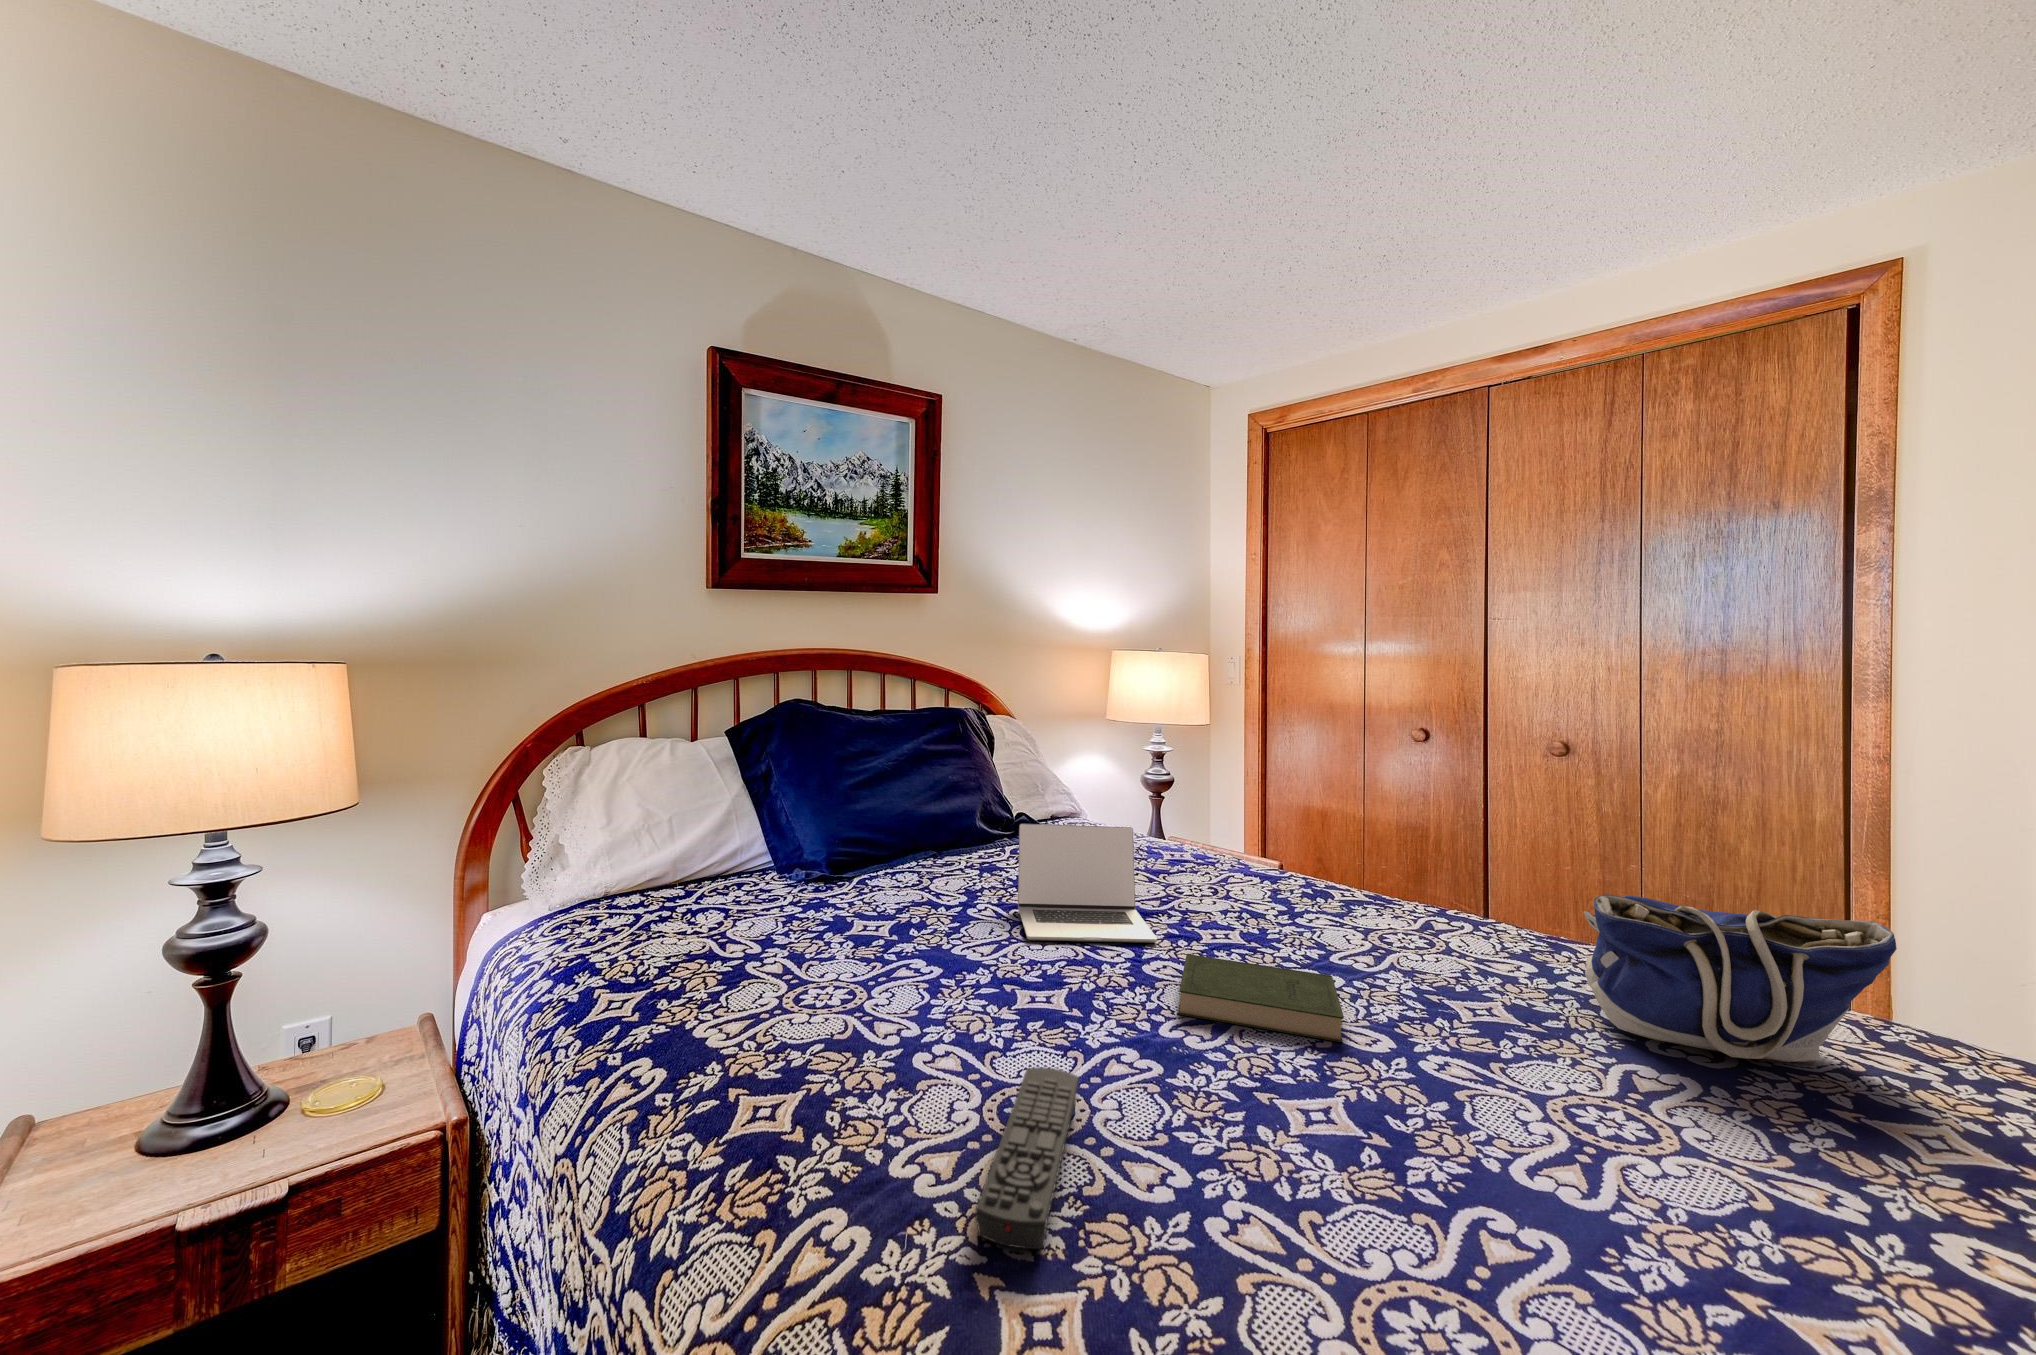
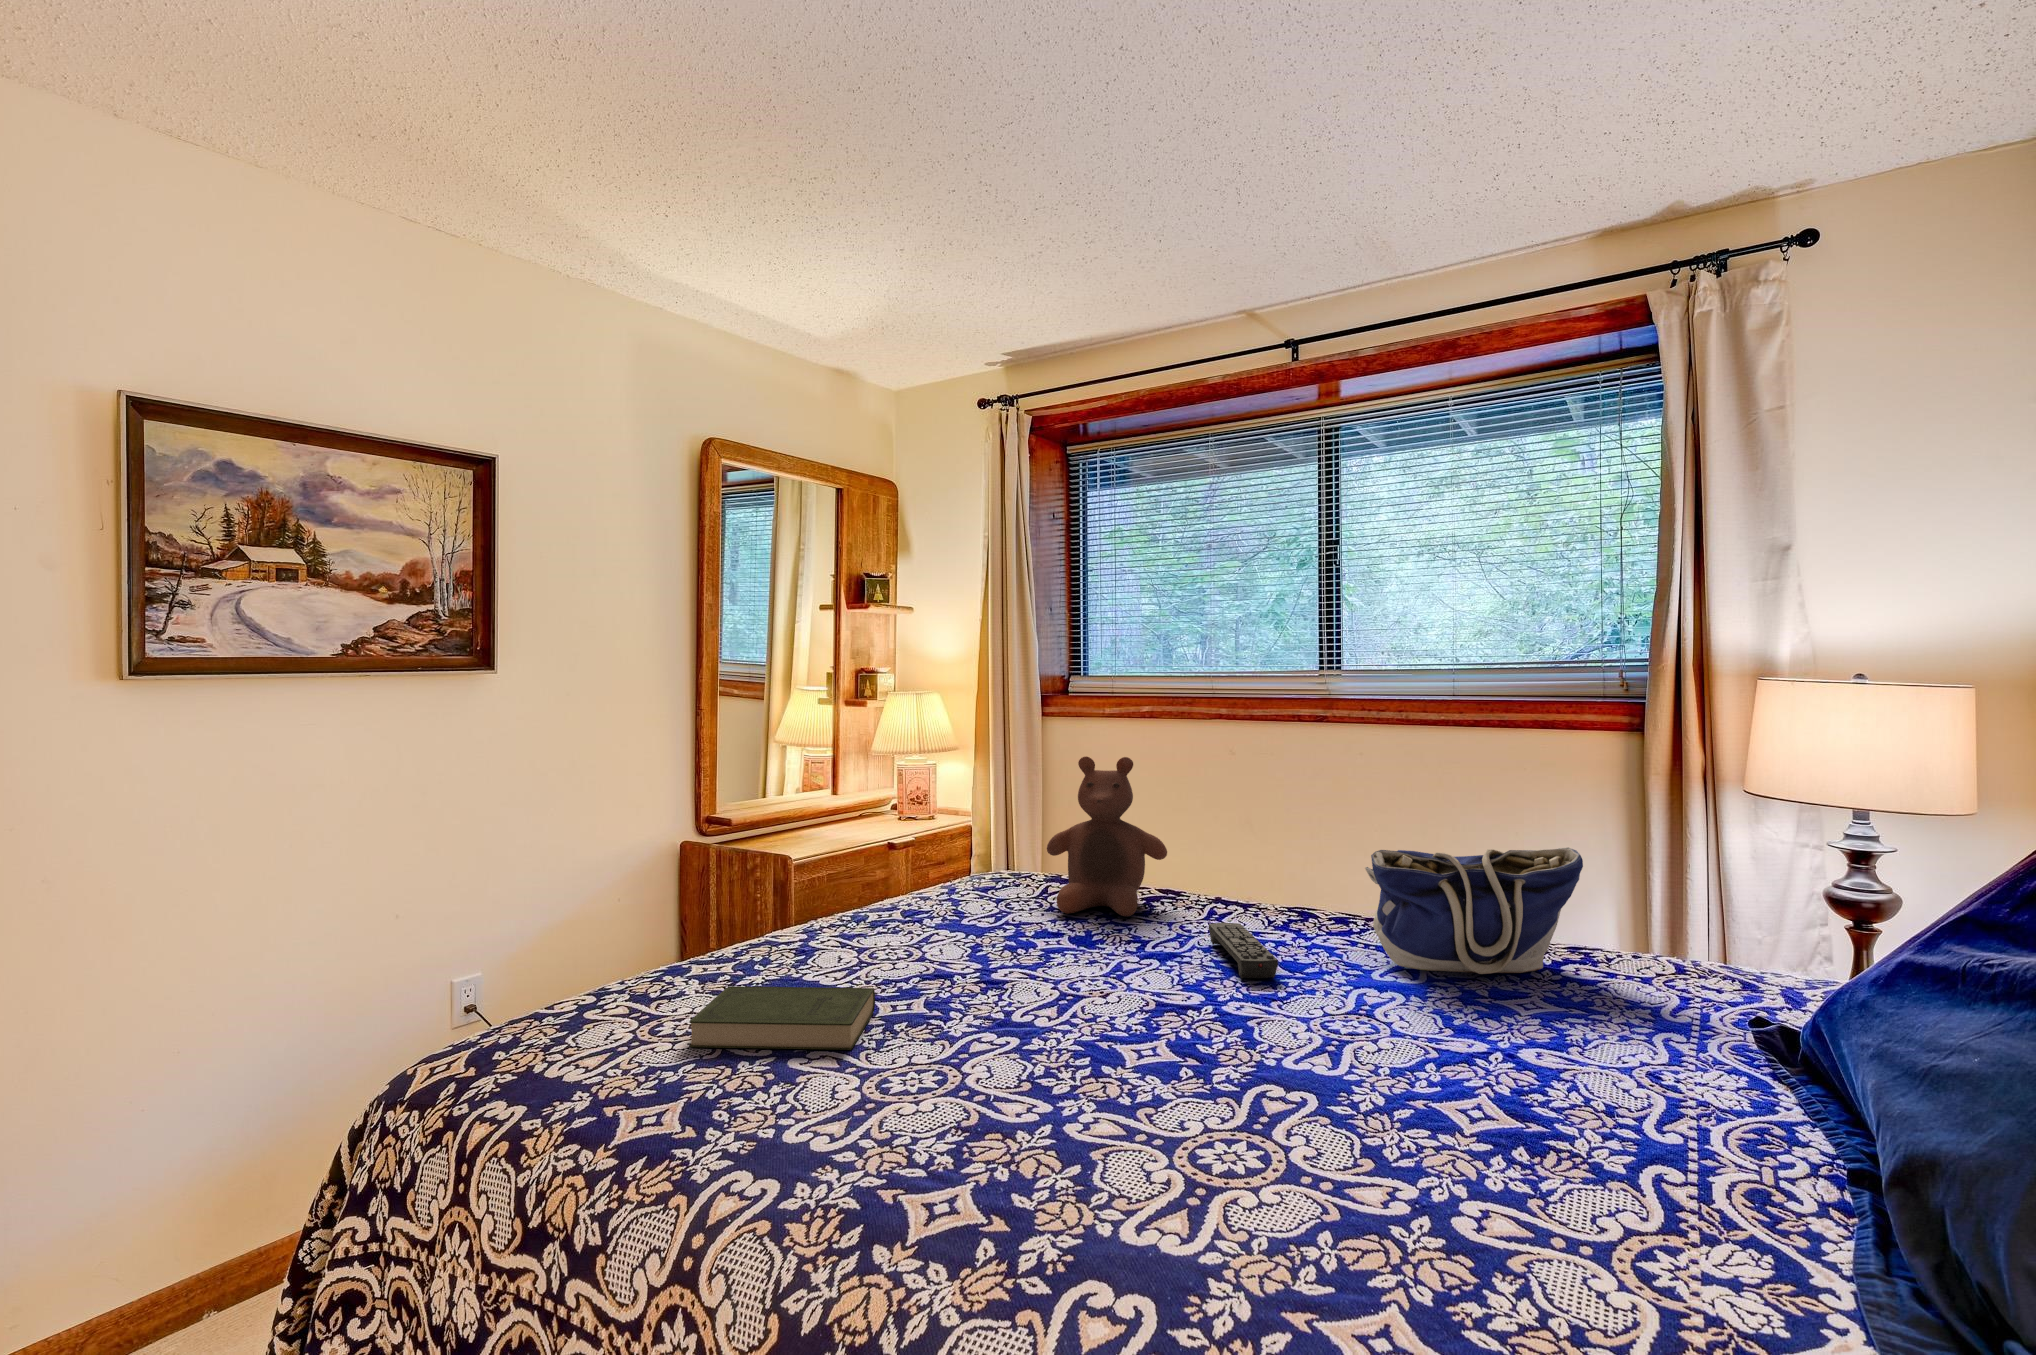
stuffed bear: none [1211,749,1338,917] -> present [1047,756,1167,917]
laptop: present [1018,824,1157,943] -> none [853,844,1002,962]
book: present [1178,954,1344,1042] -> present [689,986,875,1050]
remote control: present [975,1067,1079,1249] -> present [1209,923,1278,978]

